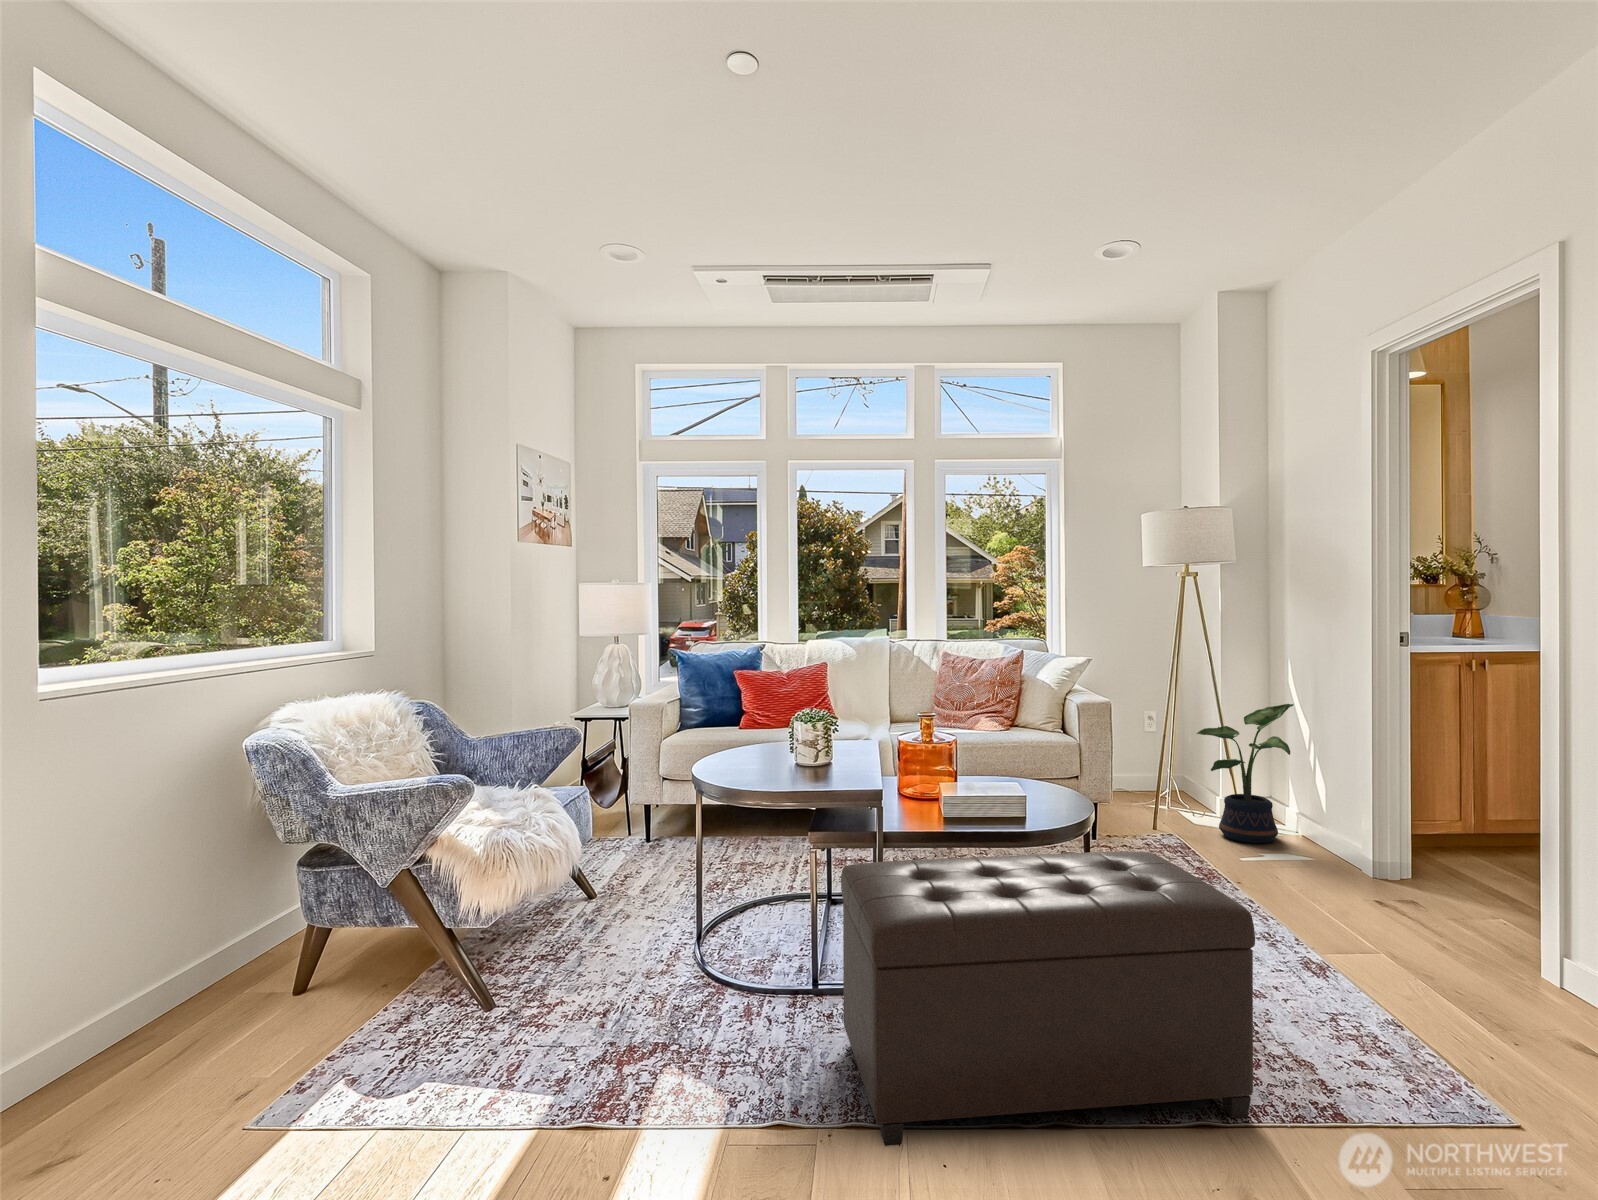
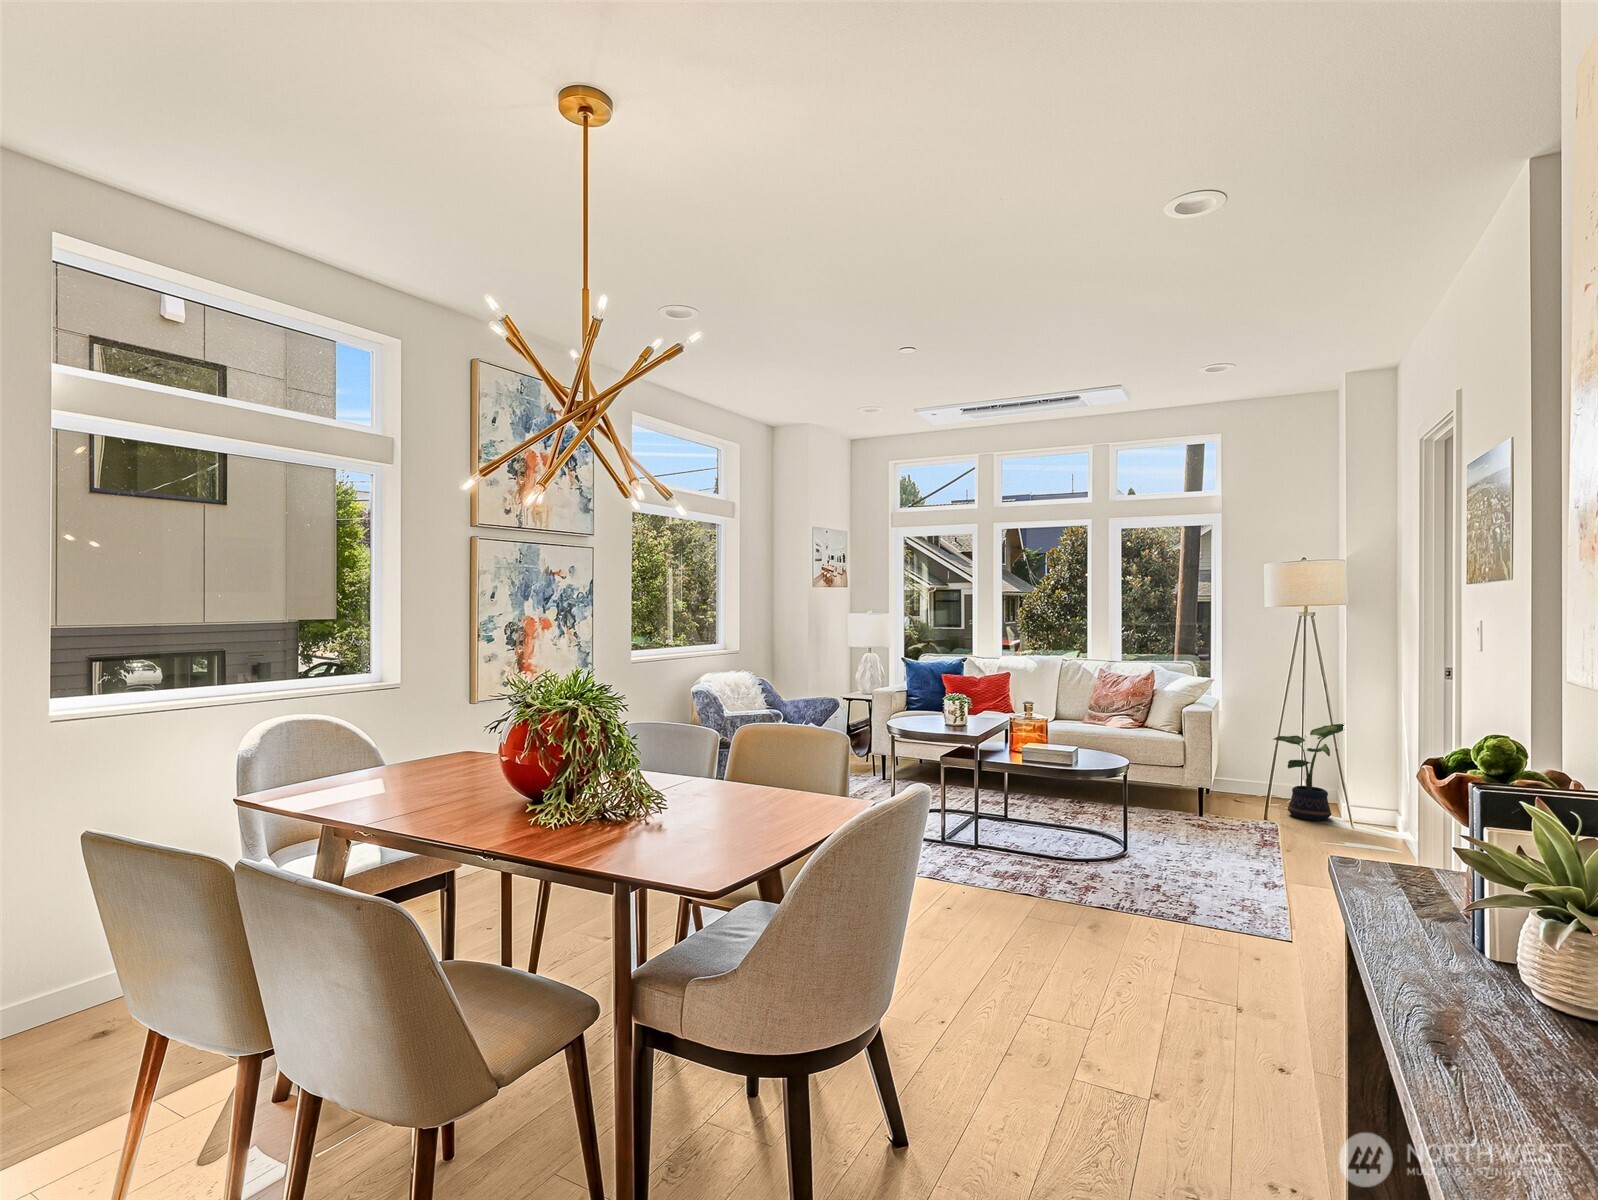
ottoman: present [841,852,1255,1146] -> none [958,766,1149,896]

